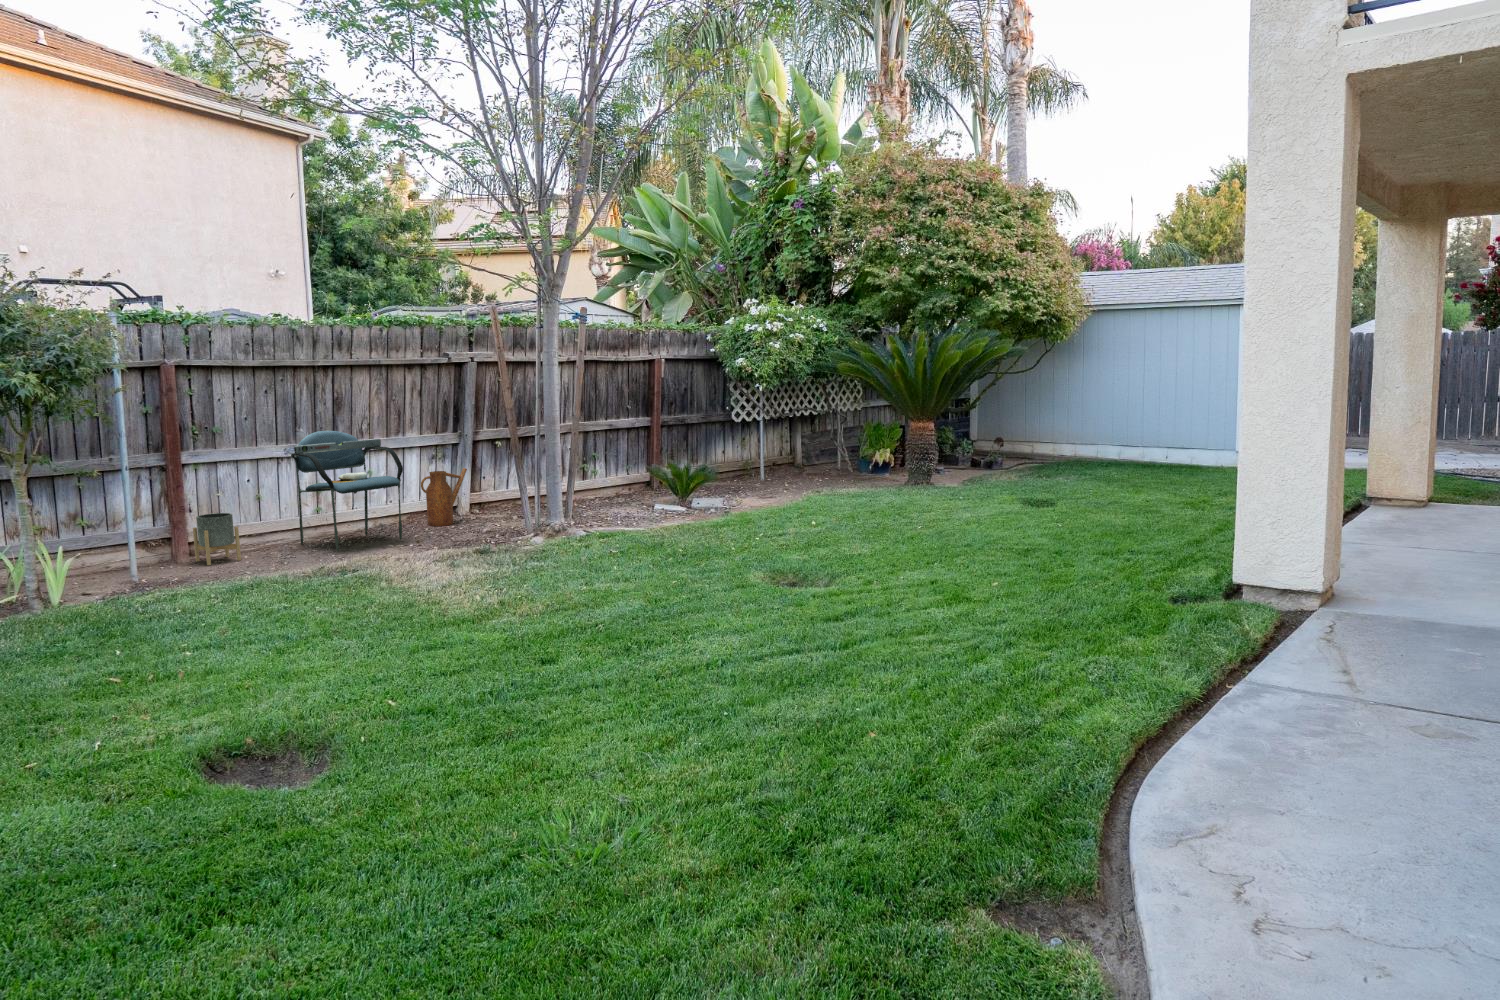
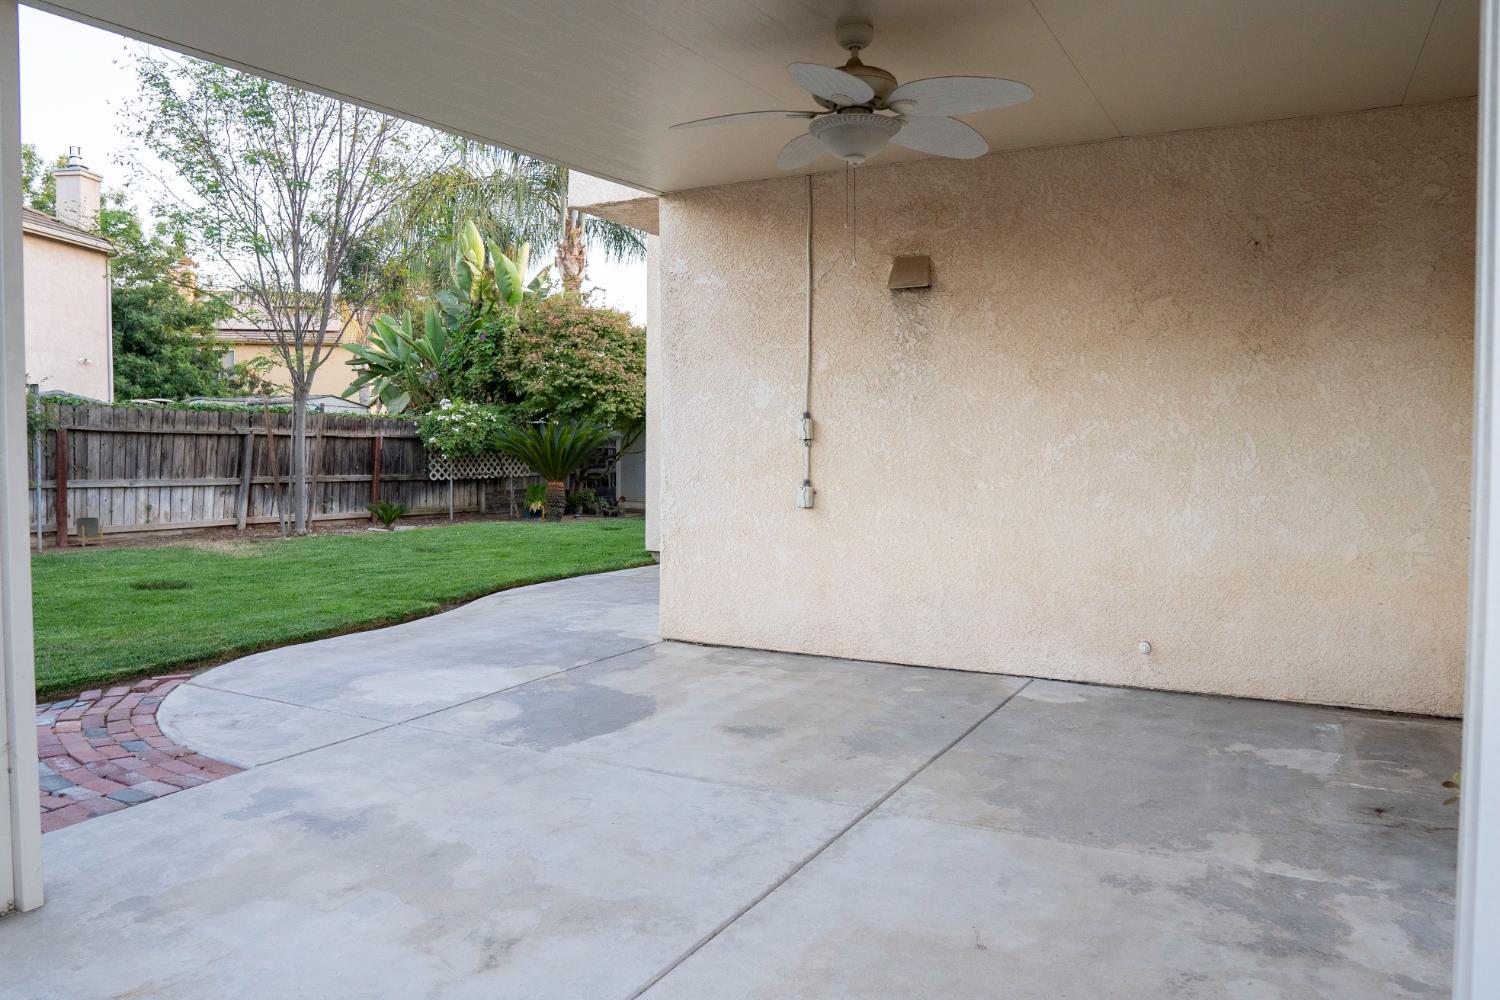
chair: present [291,431,403,552] -> none [134,473,205,542]
watering can: present [421,468,467,526] -> none [214,499,244,533]

